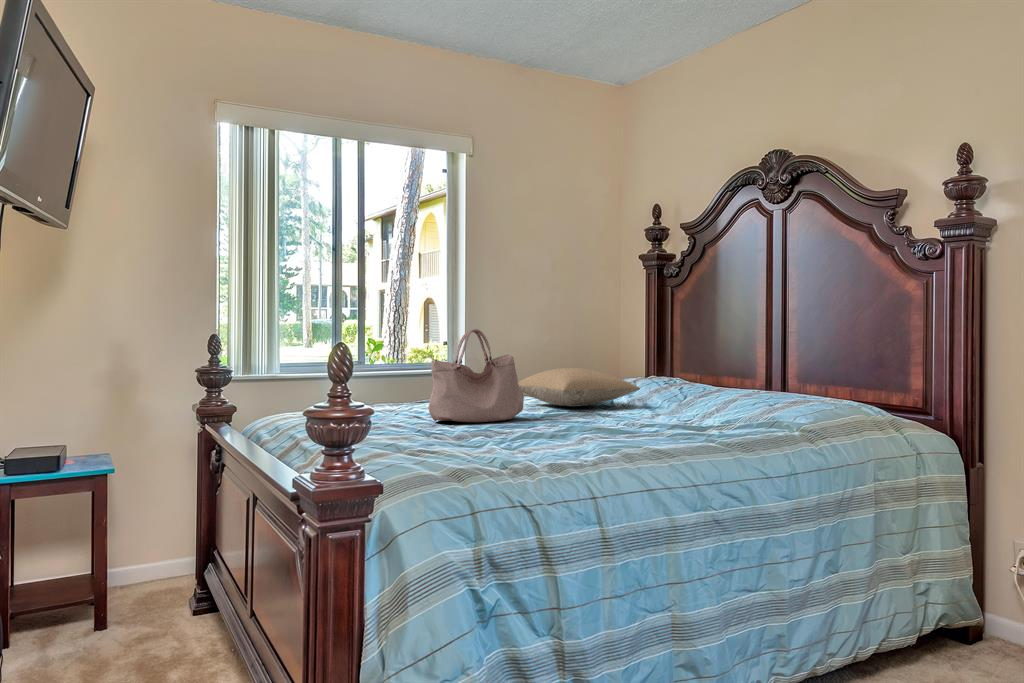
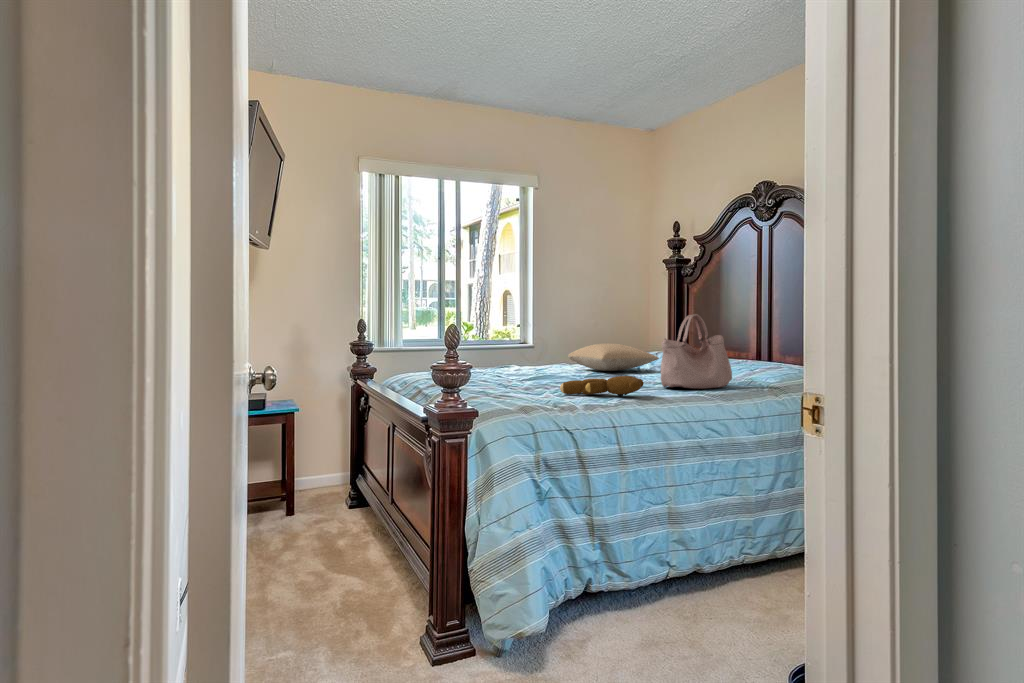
handbag: present [428,329,524,422] -> present [661,314,732,389]
teddy bear: none [508,419,630,449] -> present [560,376,644,397]

